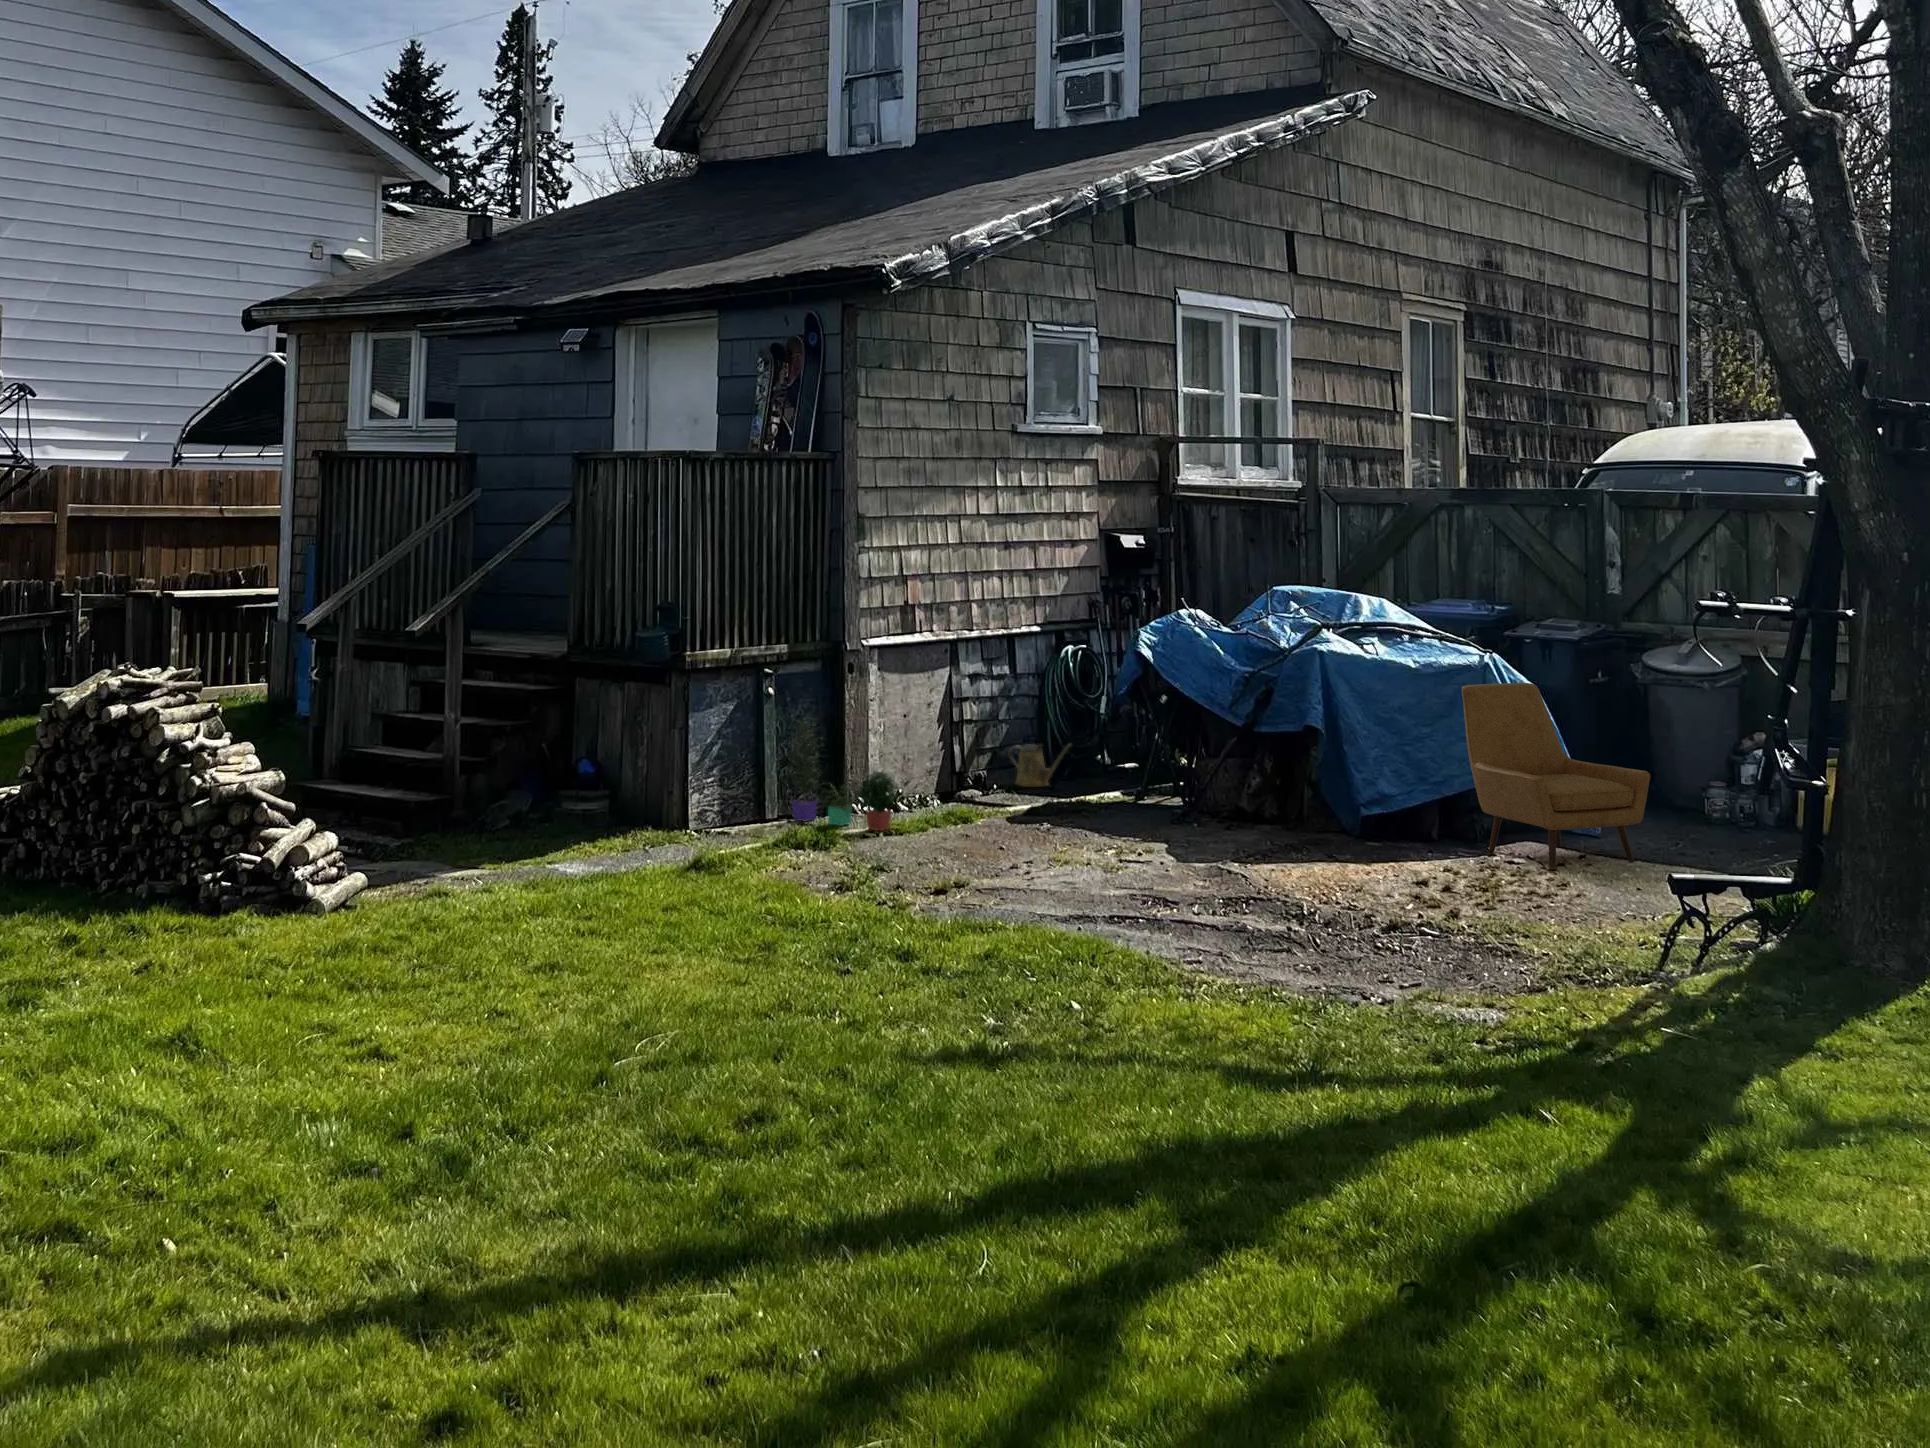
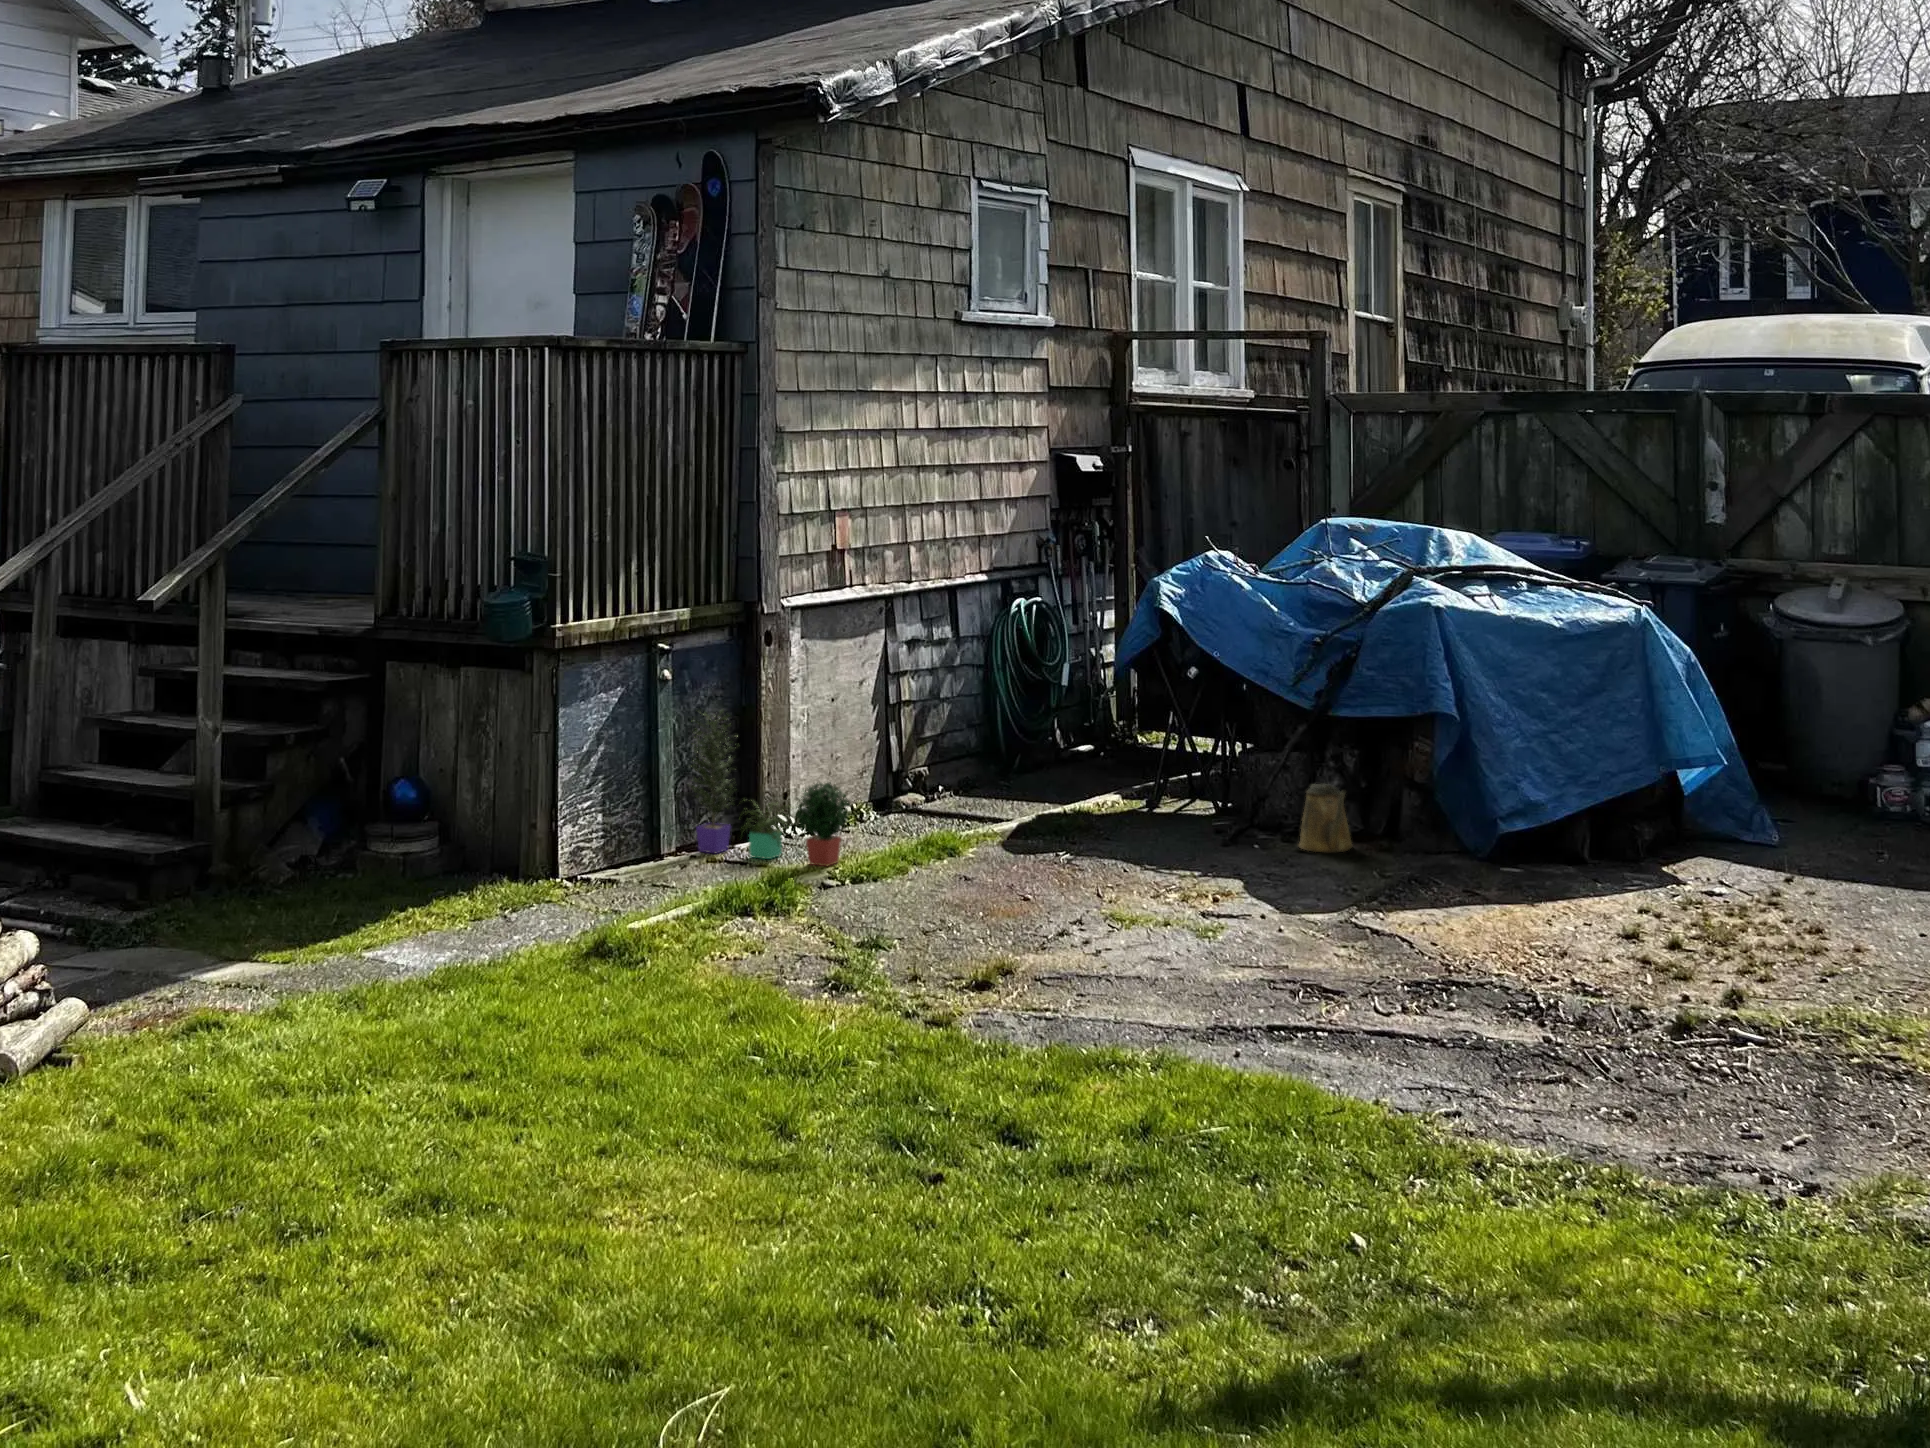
chair: present [1462,683,1650,868] -> none [1611,641,1873,895]
watering can: present [1008,744,1071,787] -> present [1299,784,1352,852]

